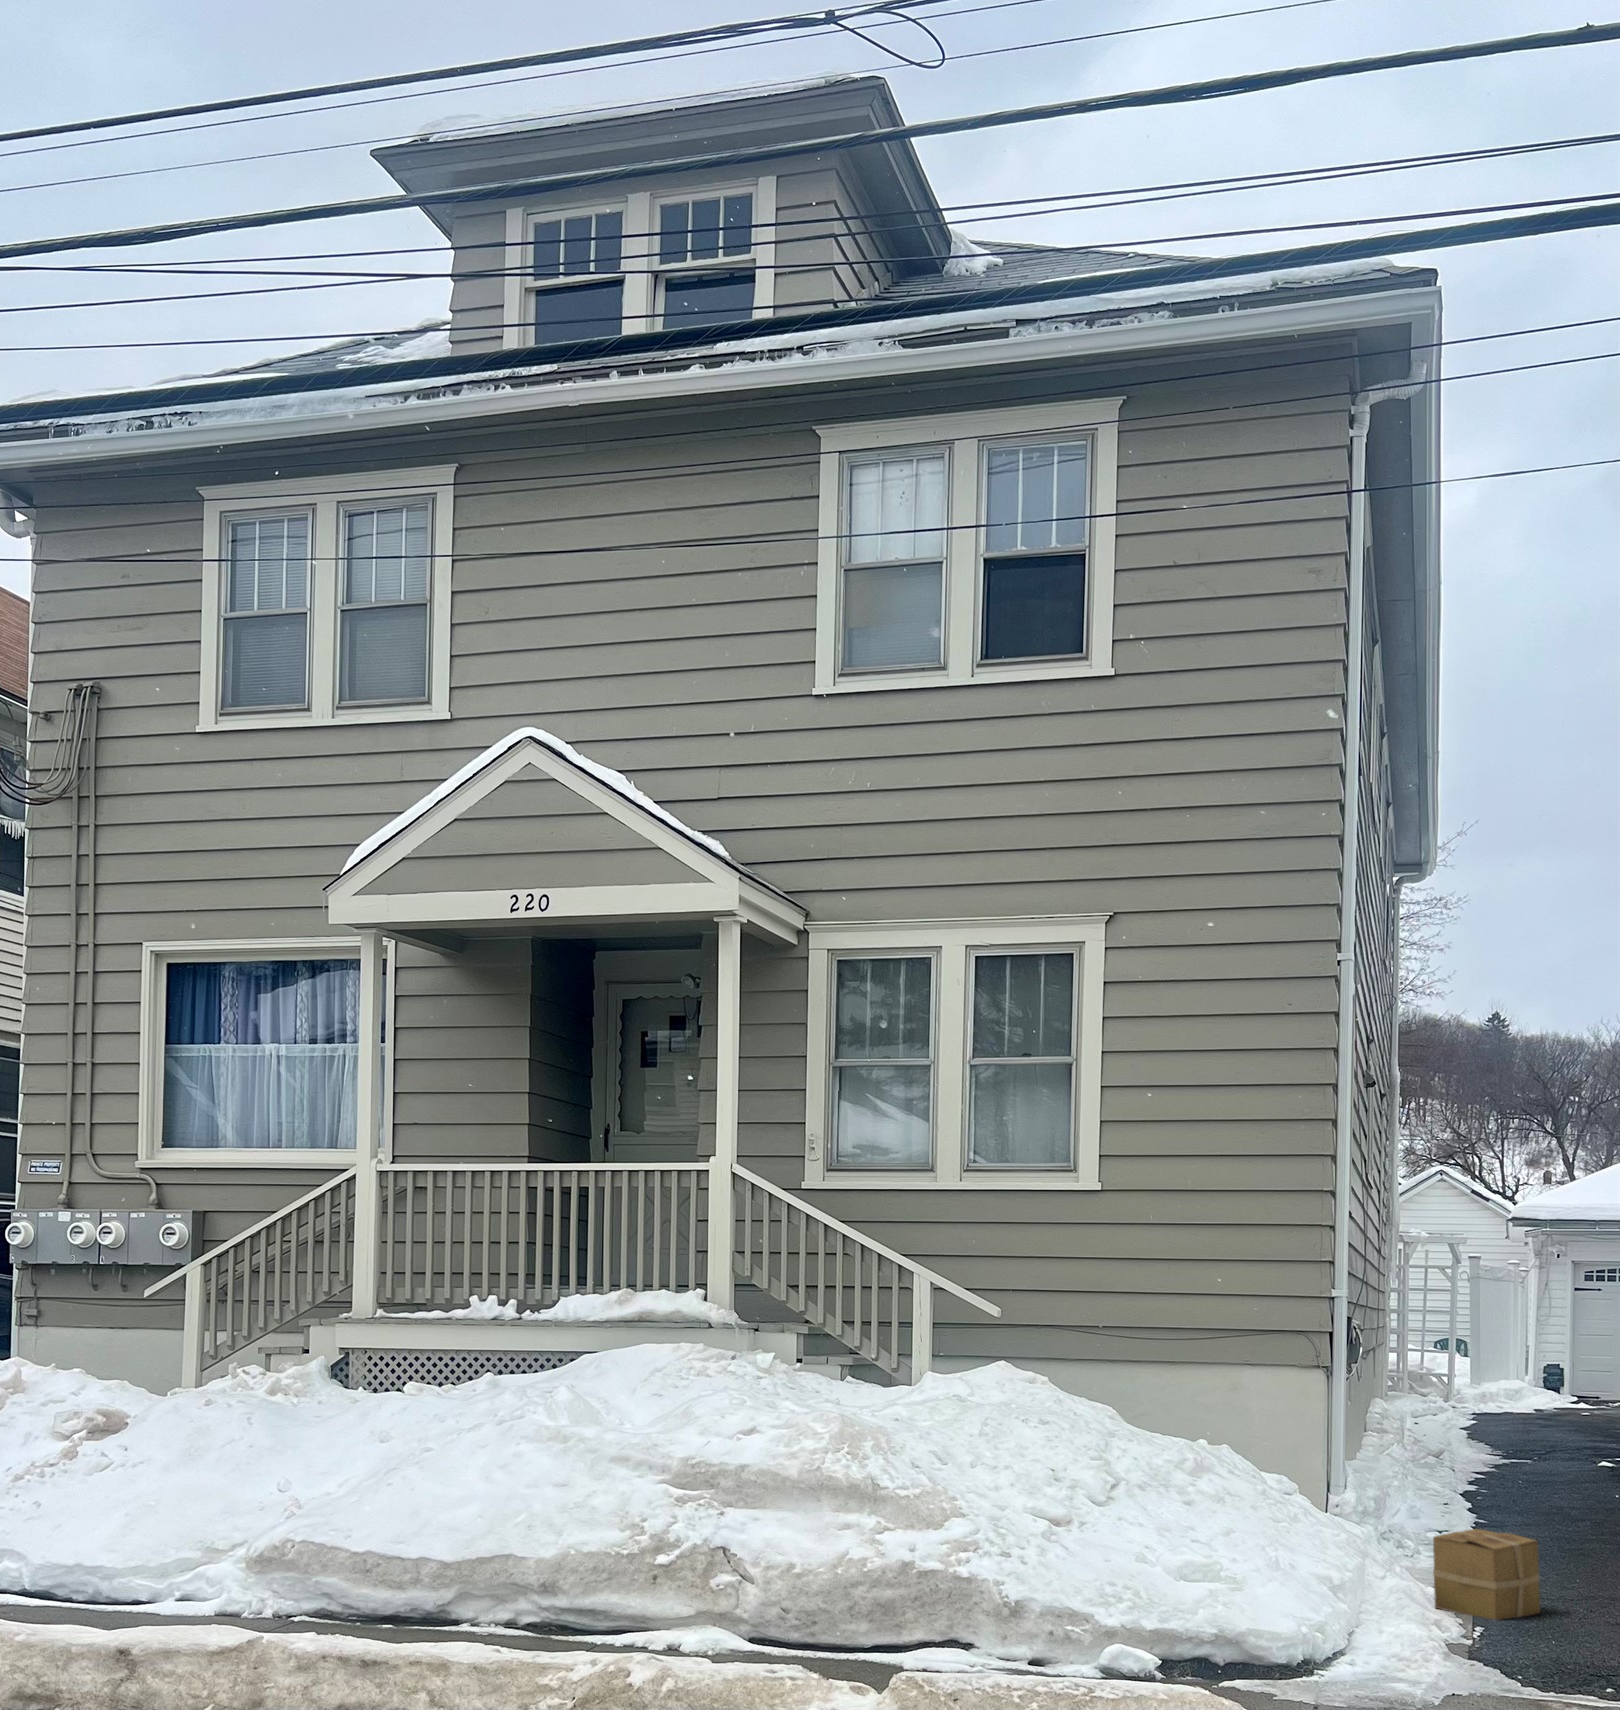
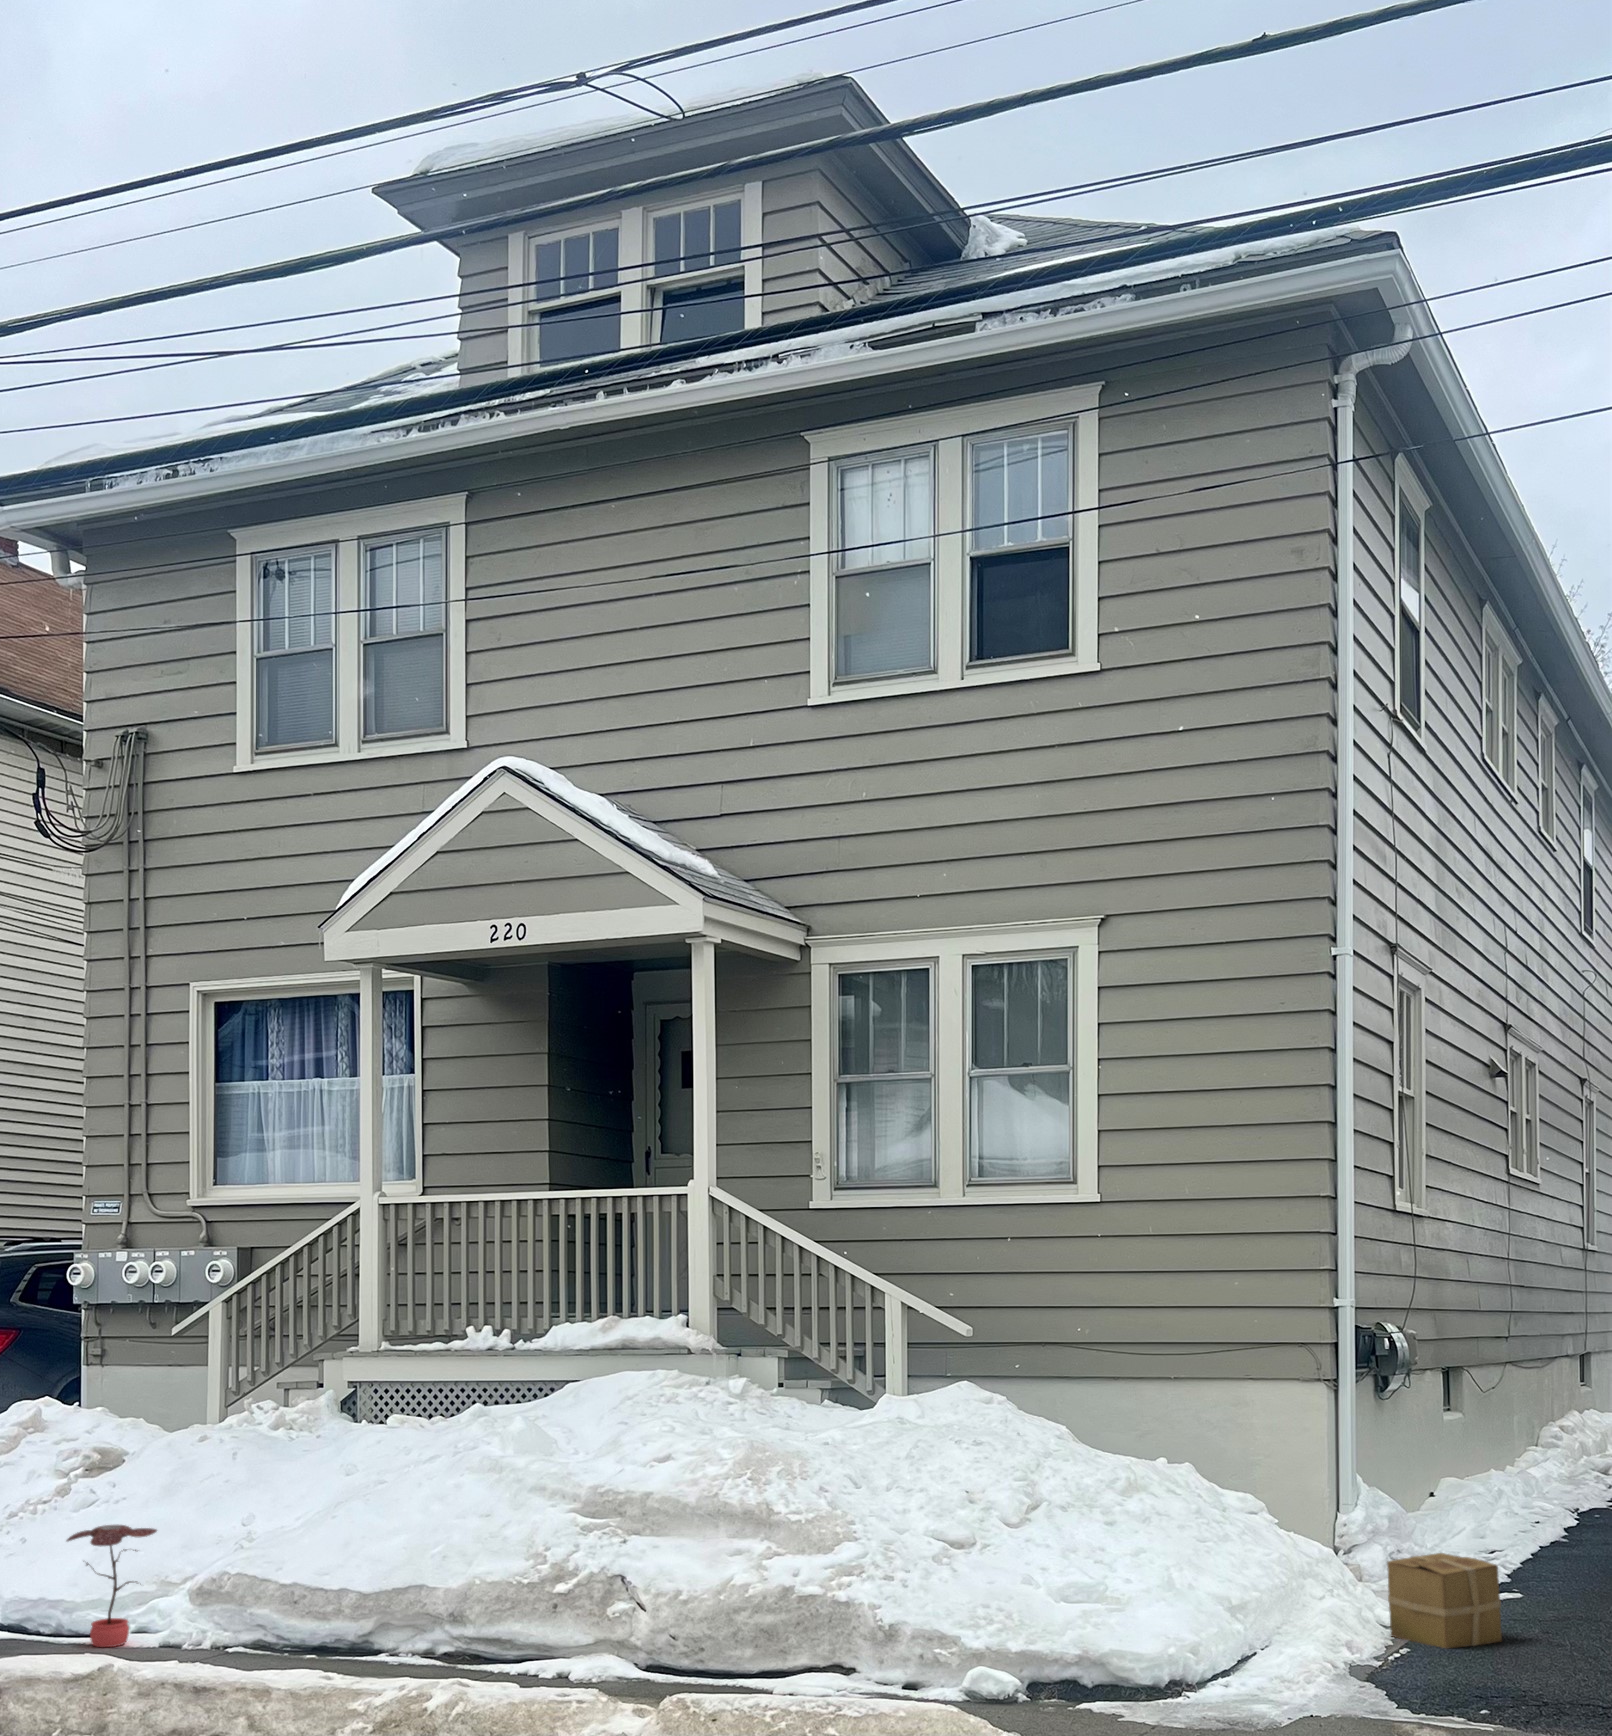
potted plant: none [148,1493,242,1619] -> present [67,1525,157,1647]

